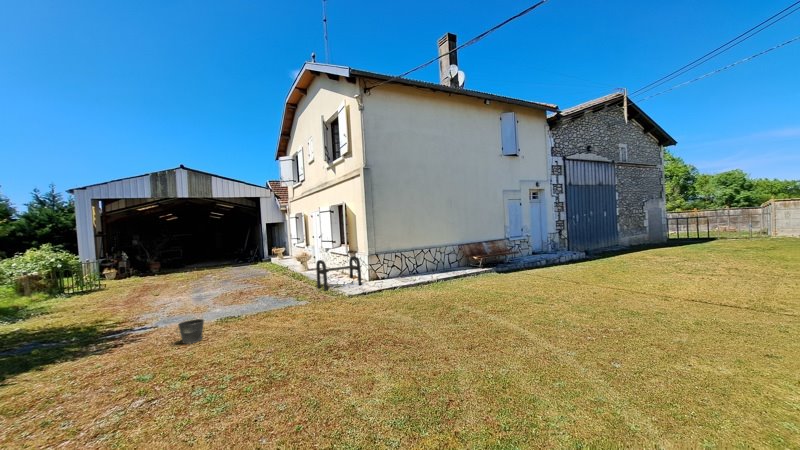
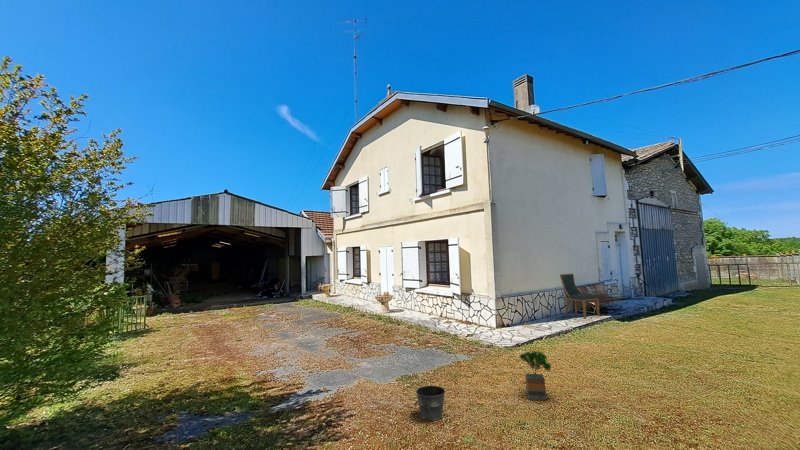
chair: none [447,231,480,272] -> present [560,274,600,318]
bench: present [316,257,362,290] -> none [437,299,486,338]
potted tree: none [282,292,306,331] -> present [520,351,551,400]

